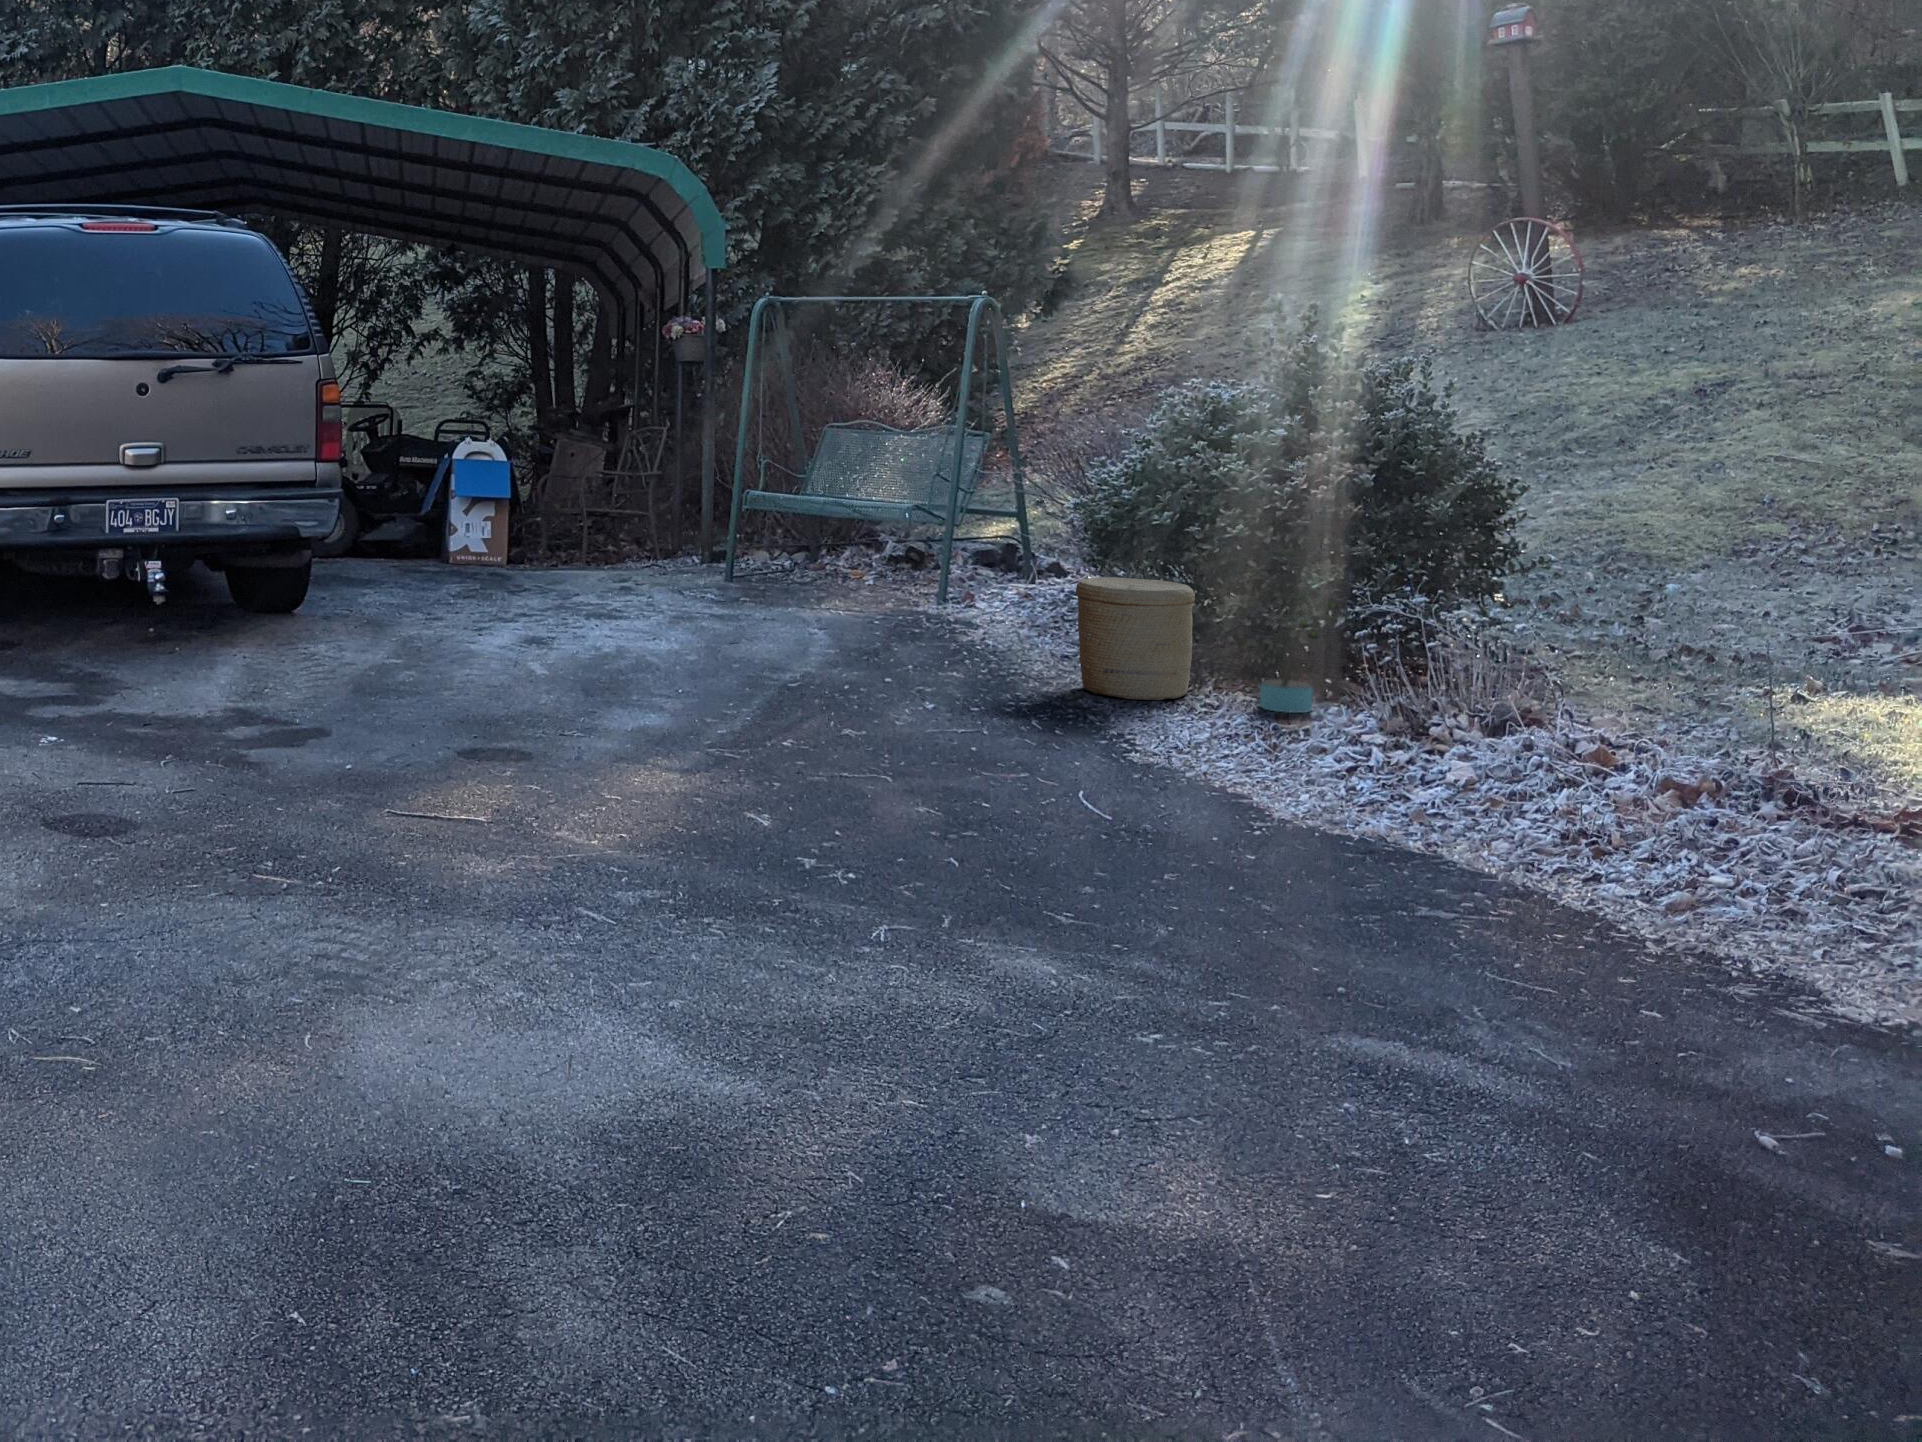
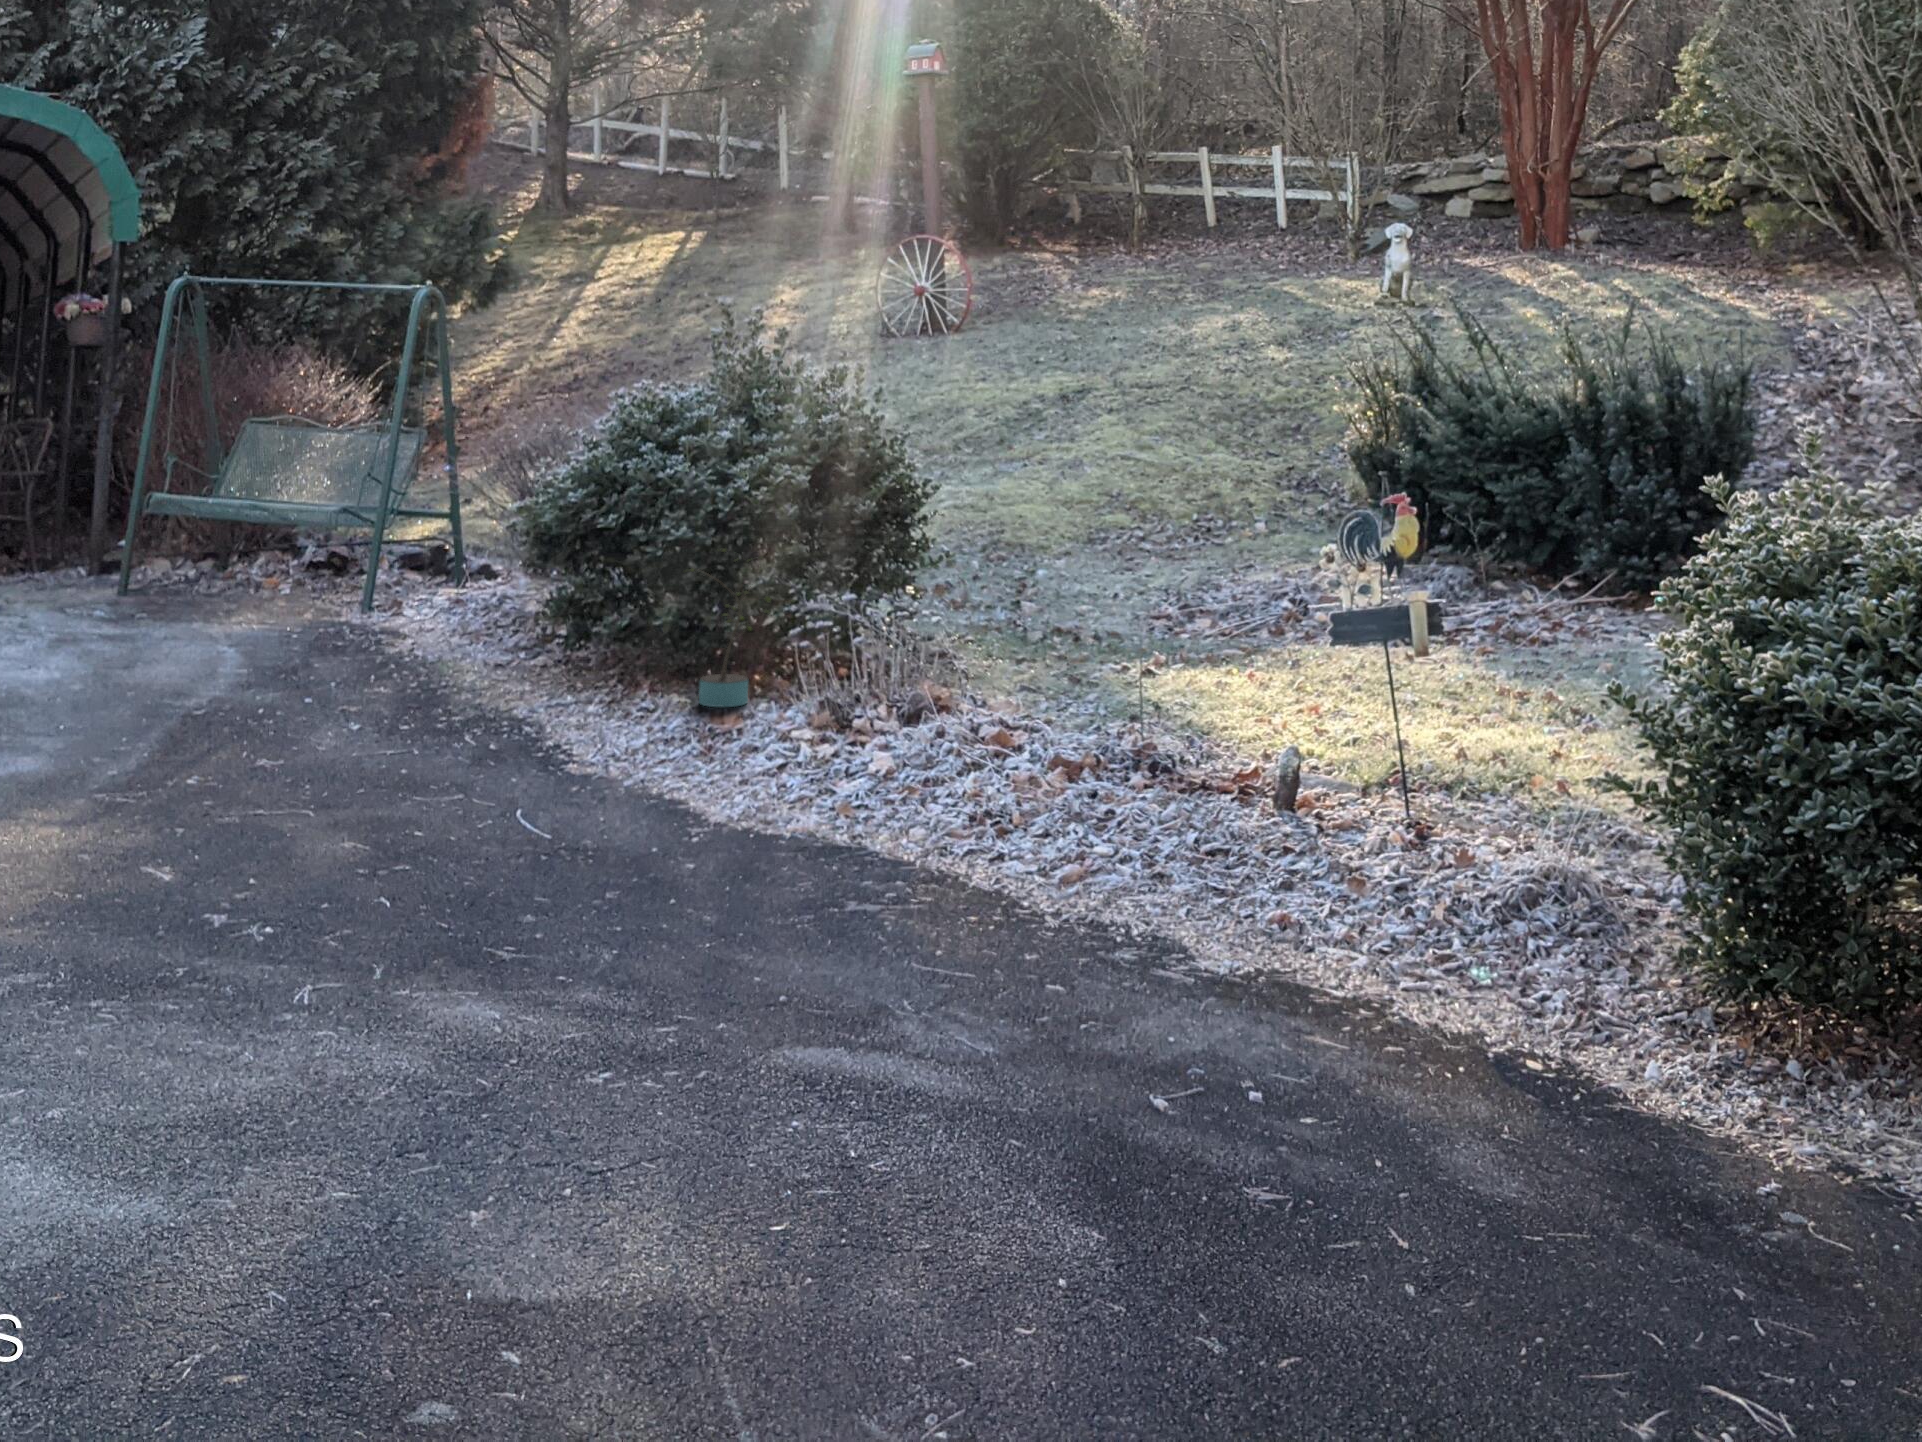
woven basket: present [1076,577,1195,700] -> none [517,581,638,707]

